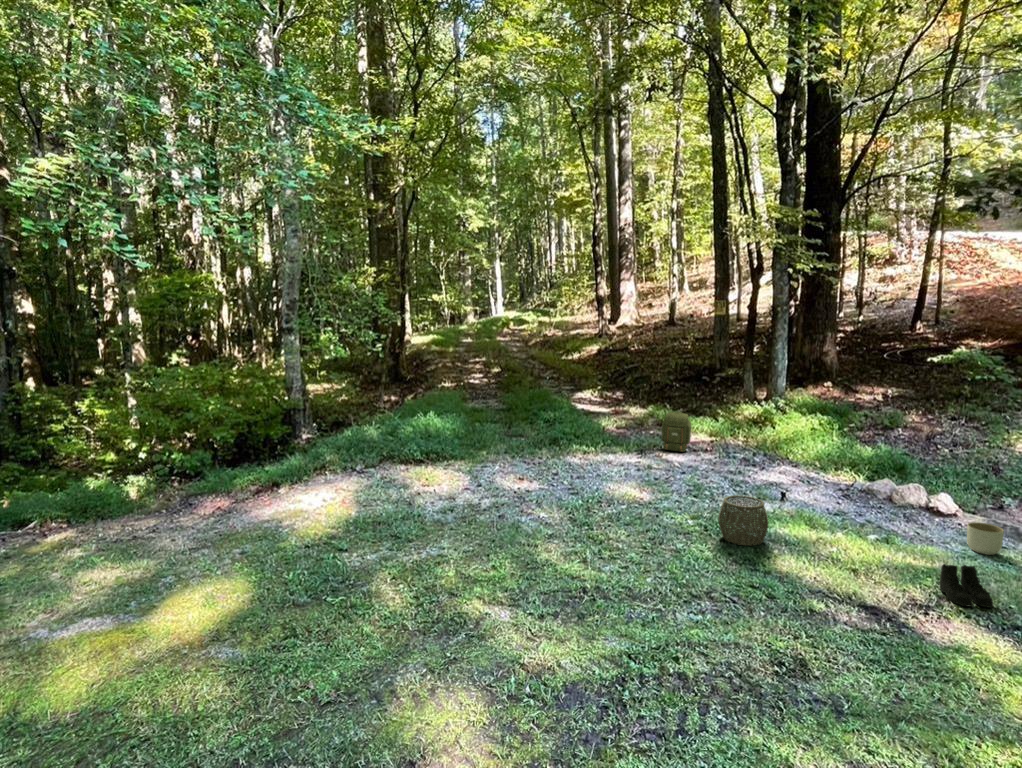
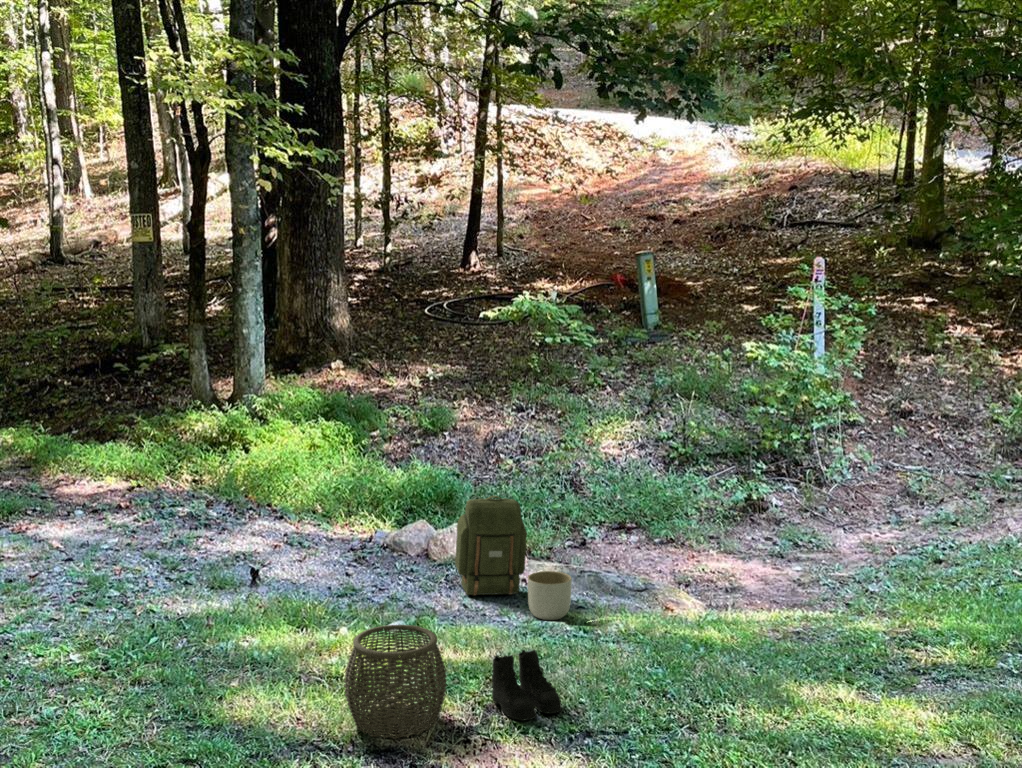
backpack: present [662,412,691,452] -> present [455,496,527,595]
woven basket: present [719,496,768,546] -> present [344,625,447,739]

